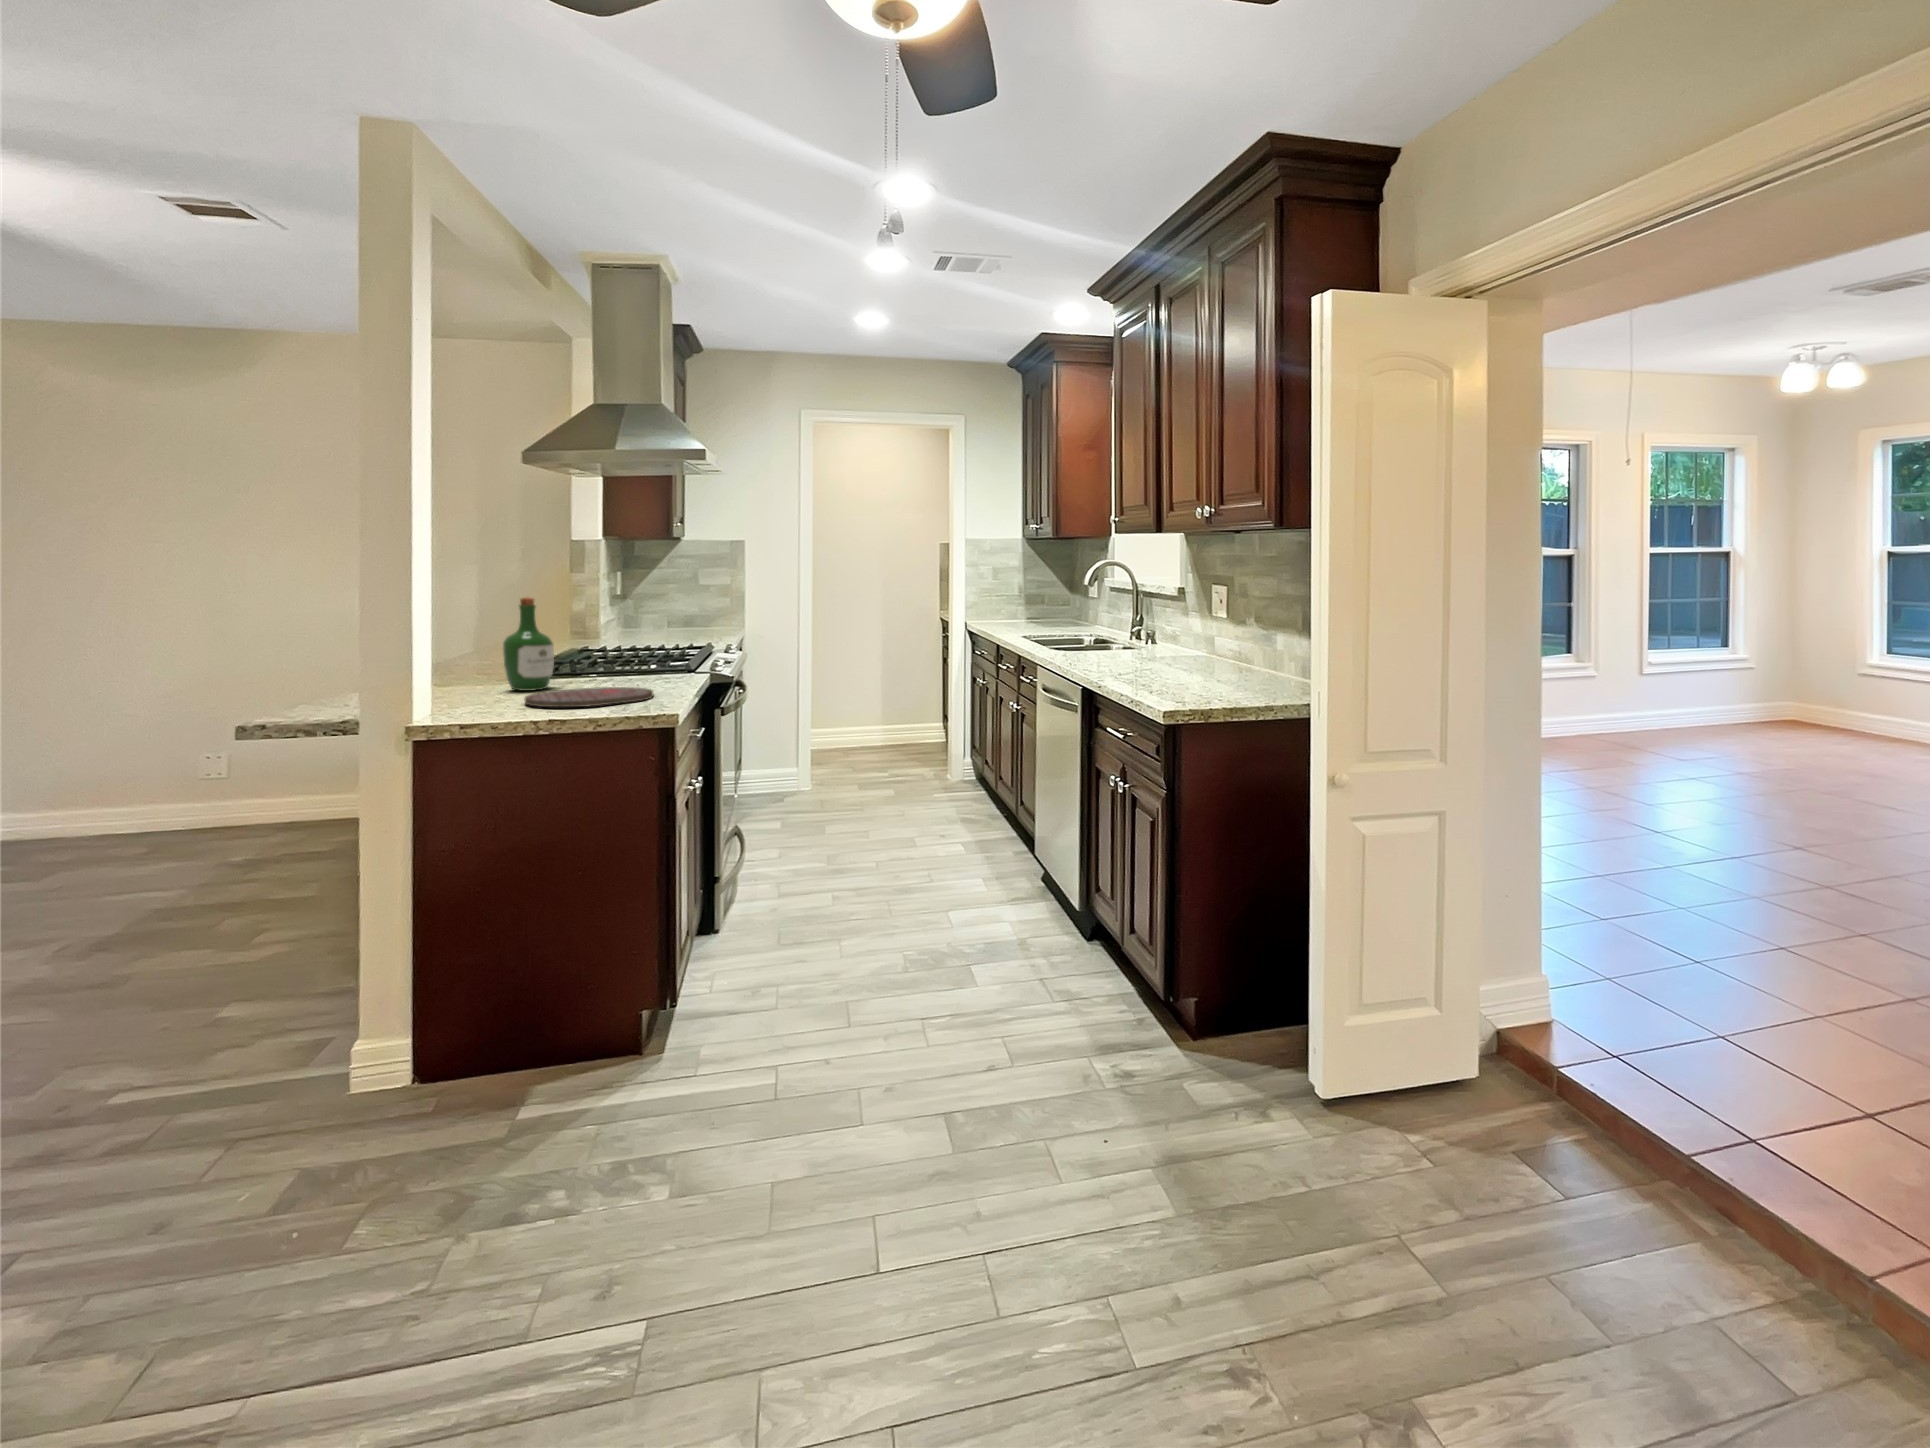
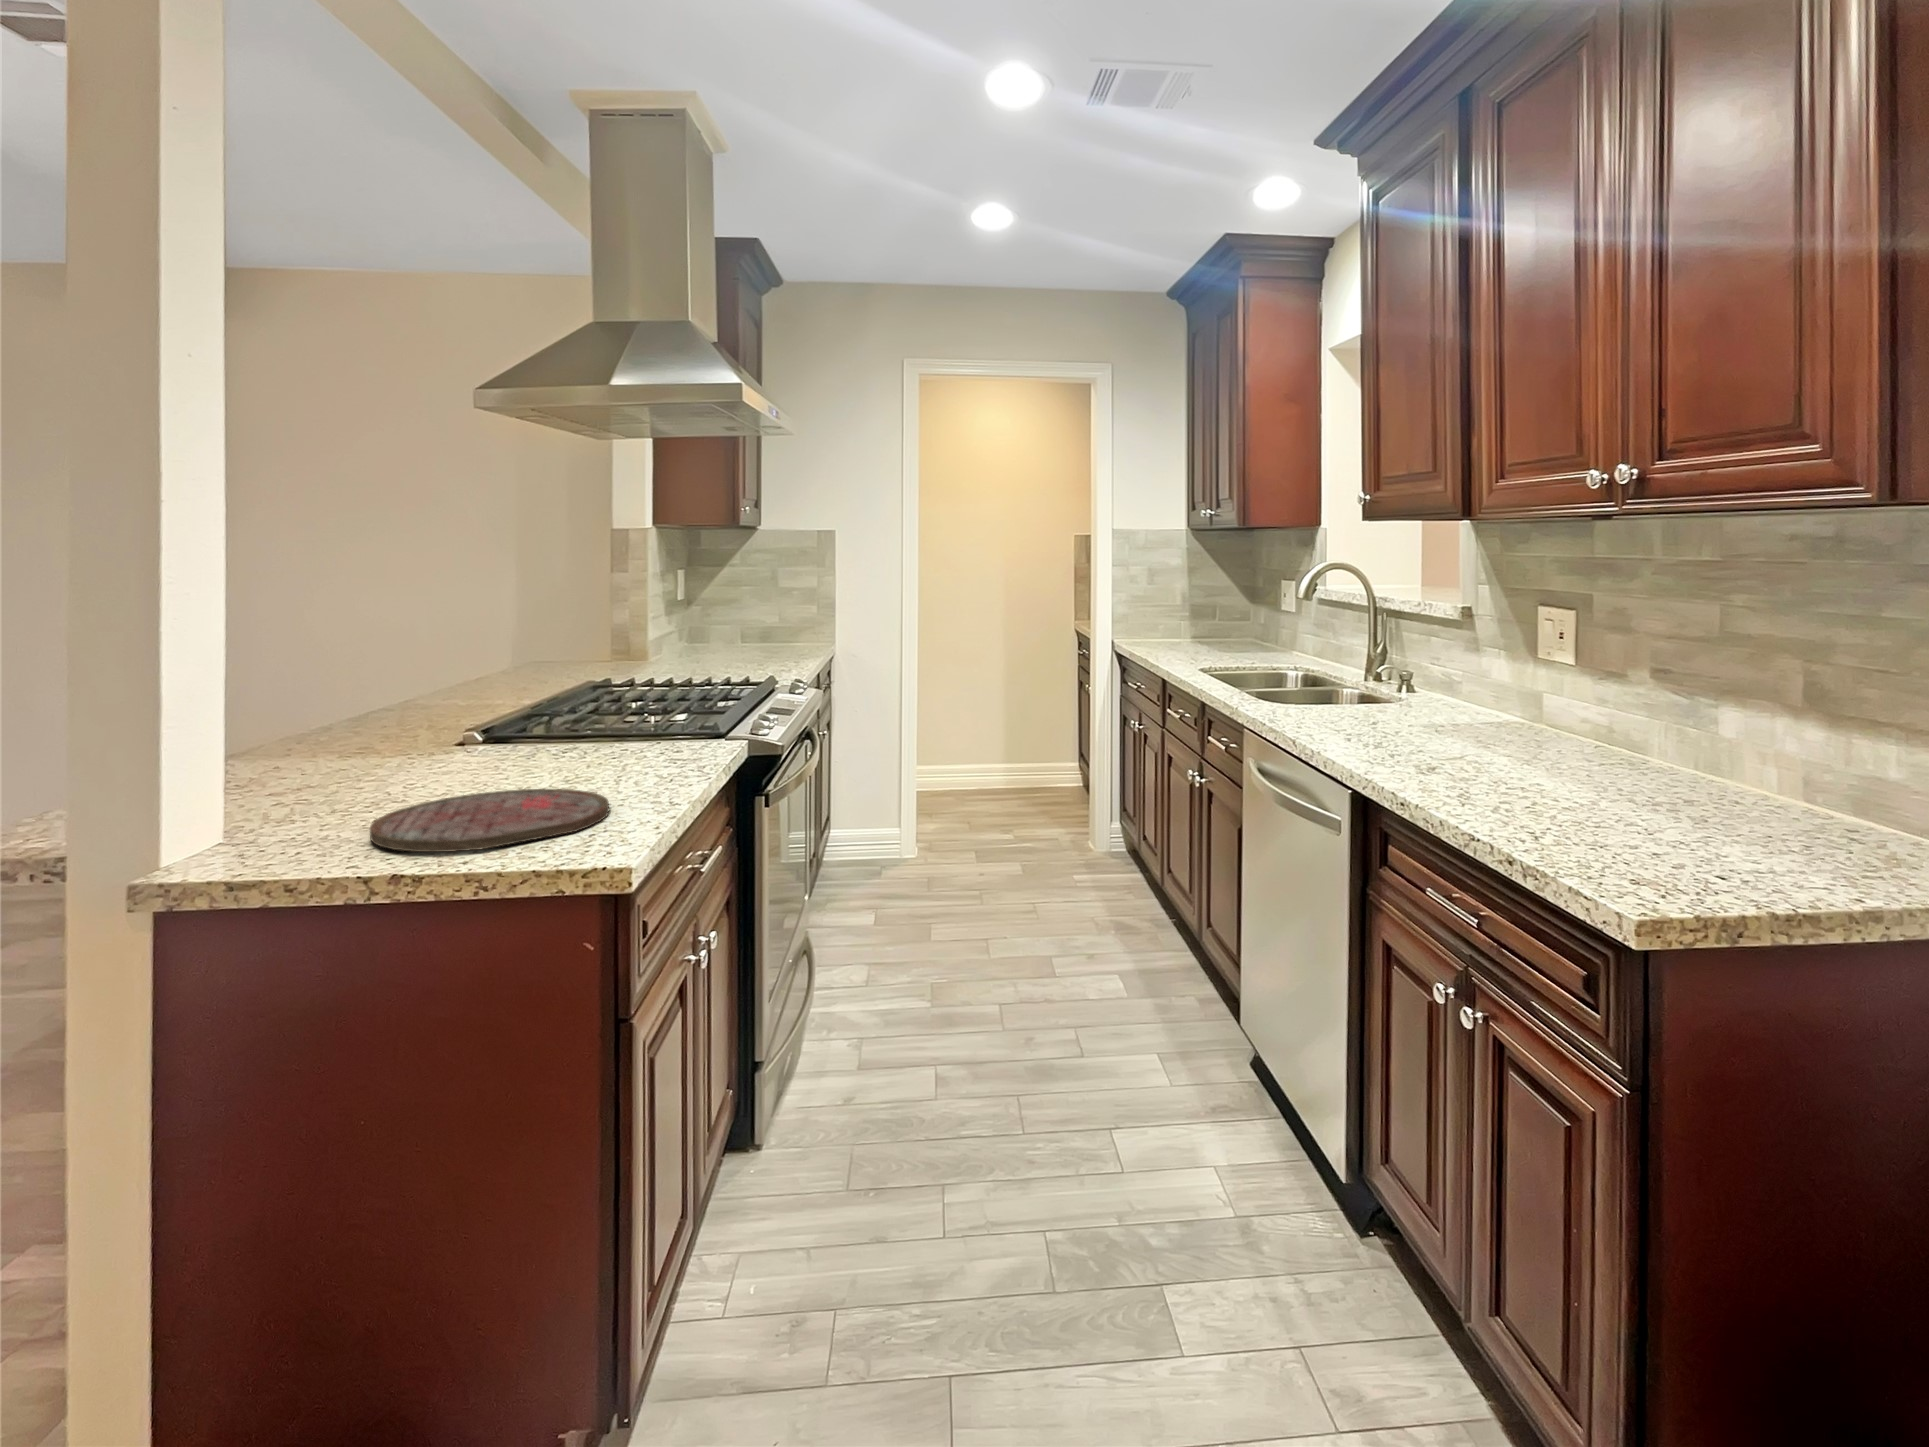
wine bottle: present [503,597,554,691] -> none [386,632,475,788]

